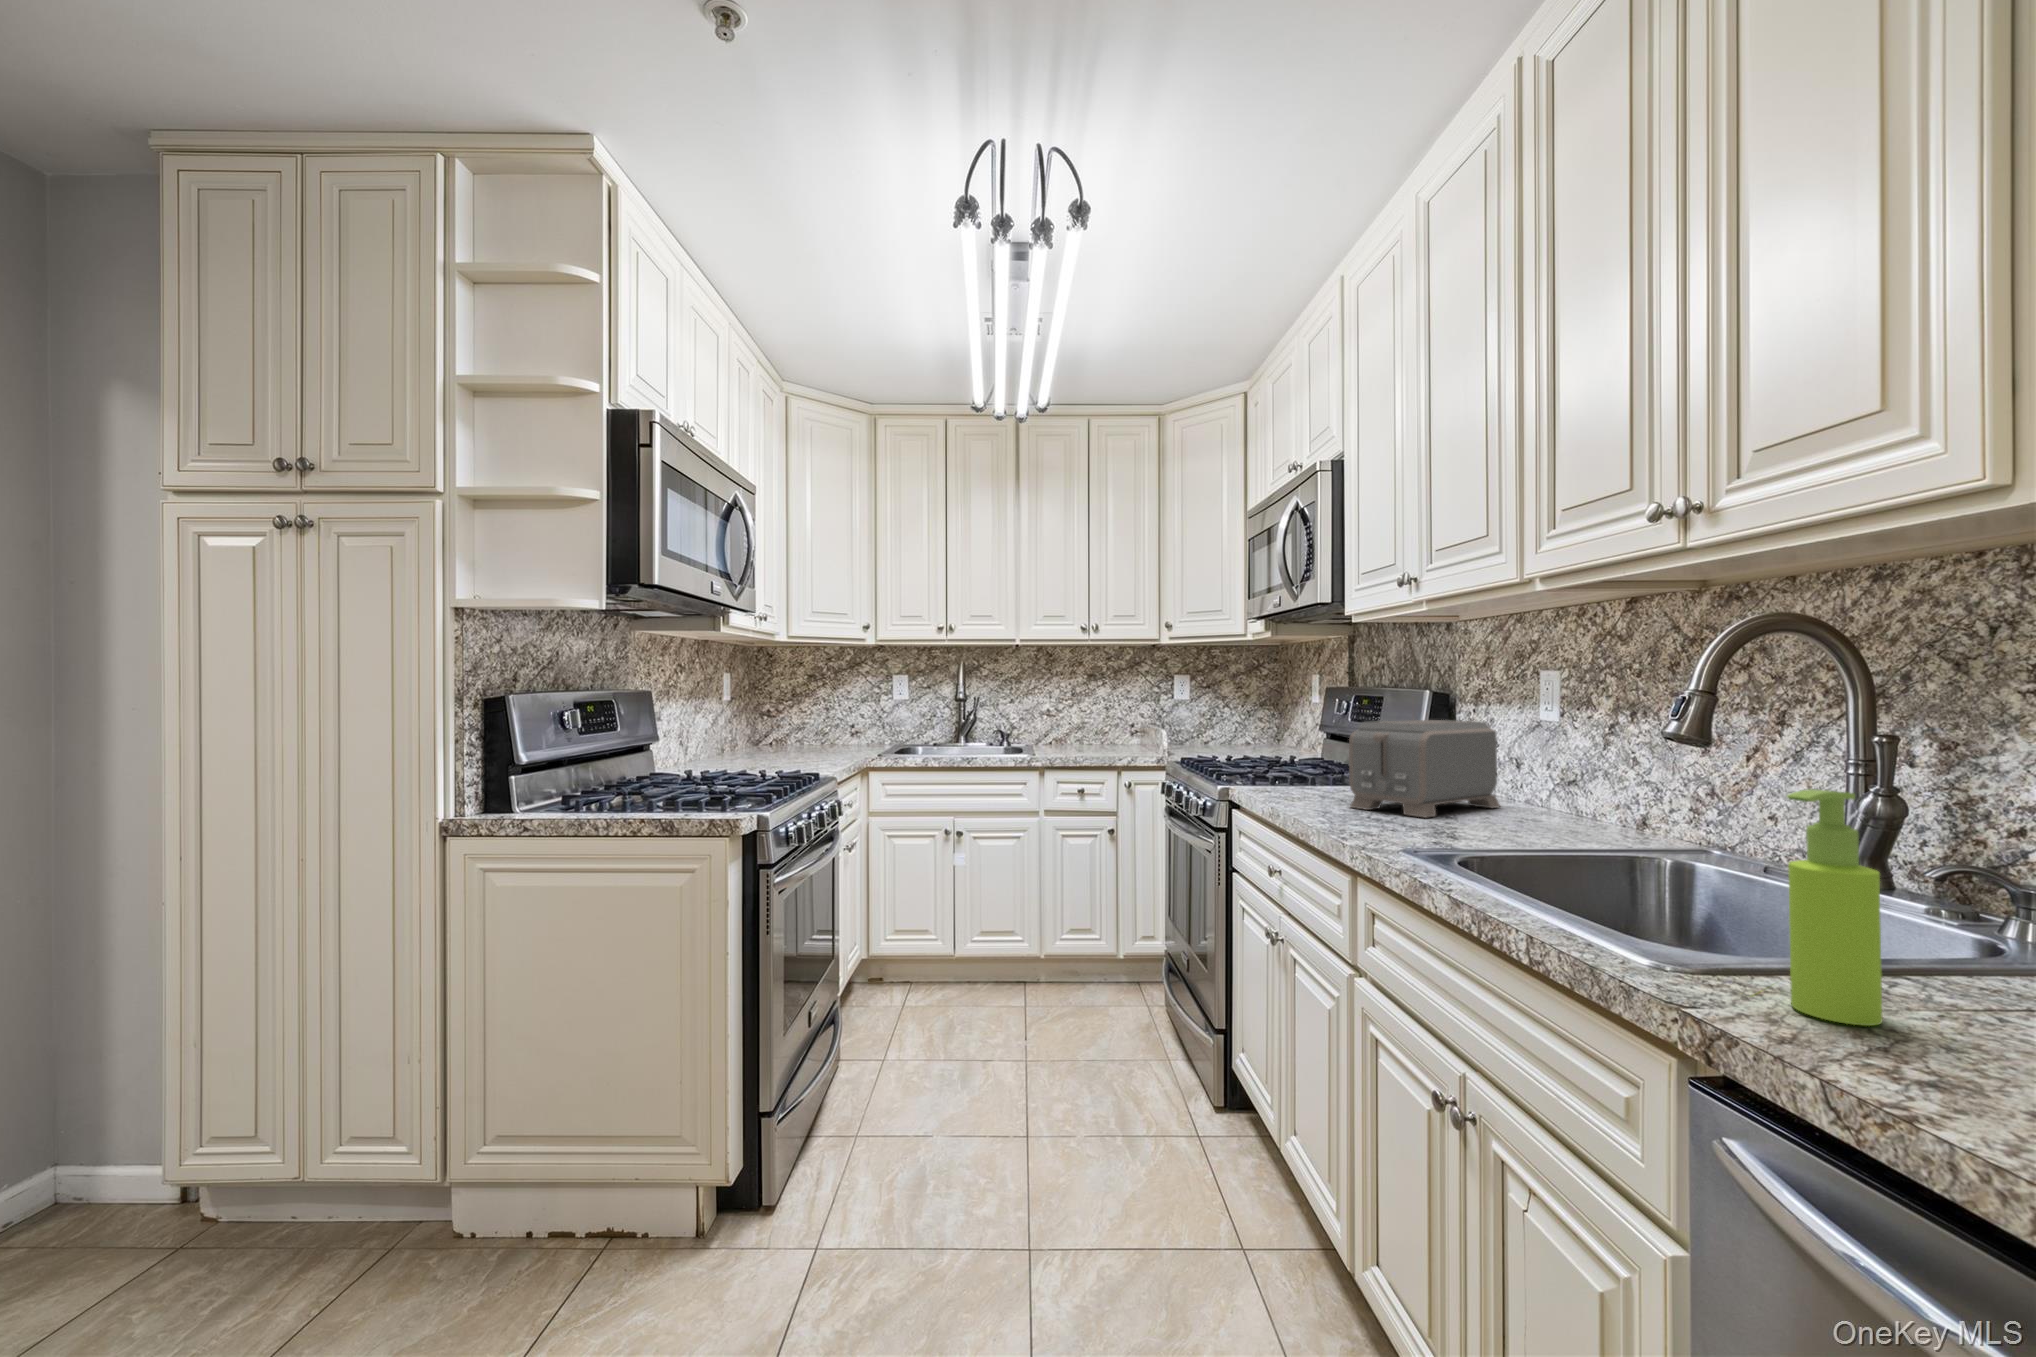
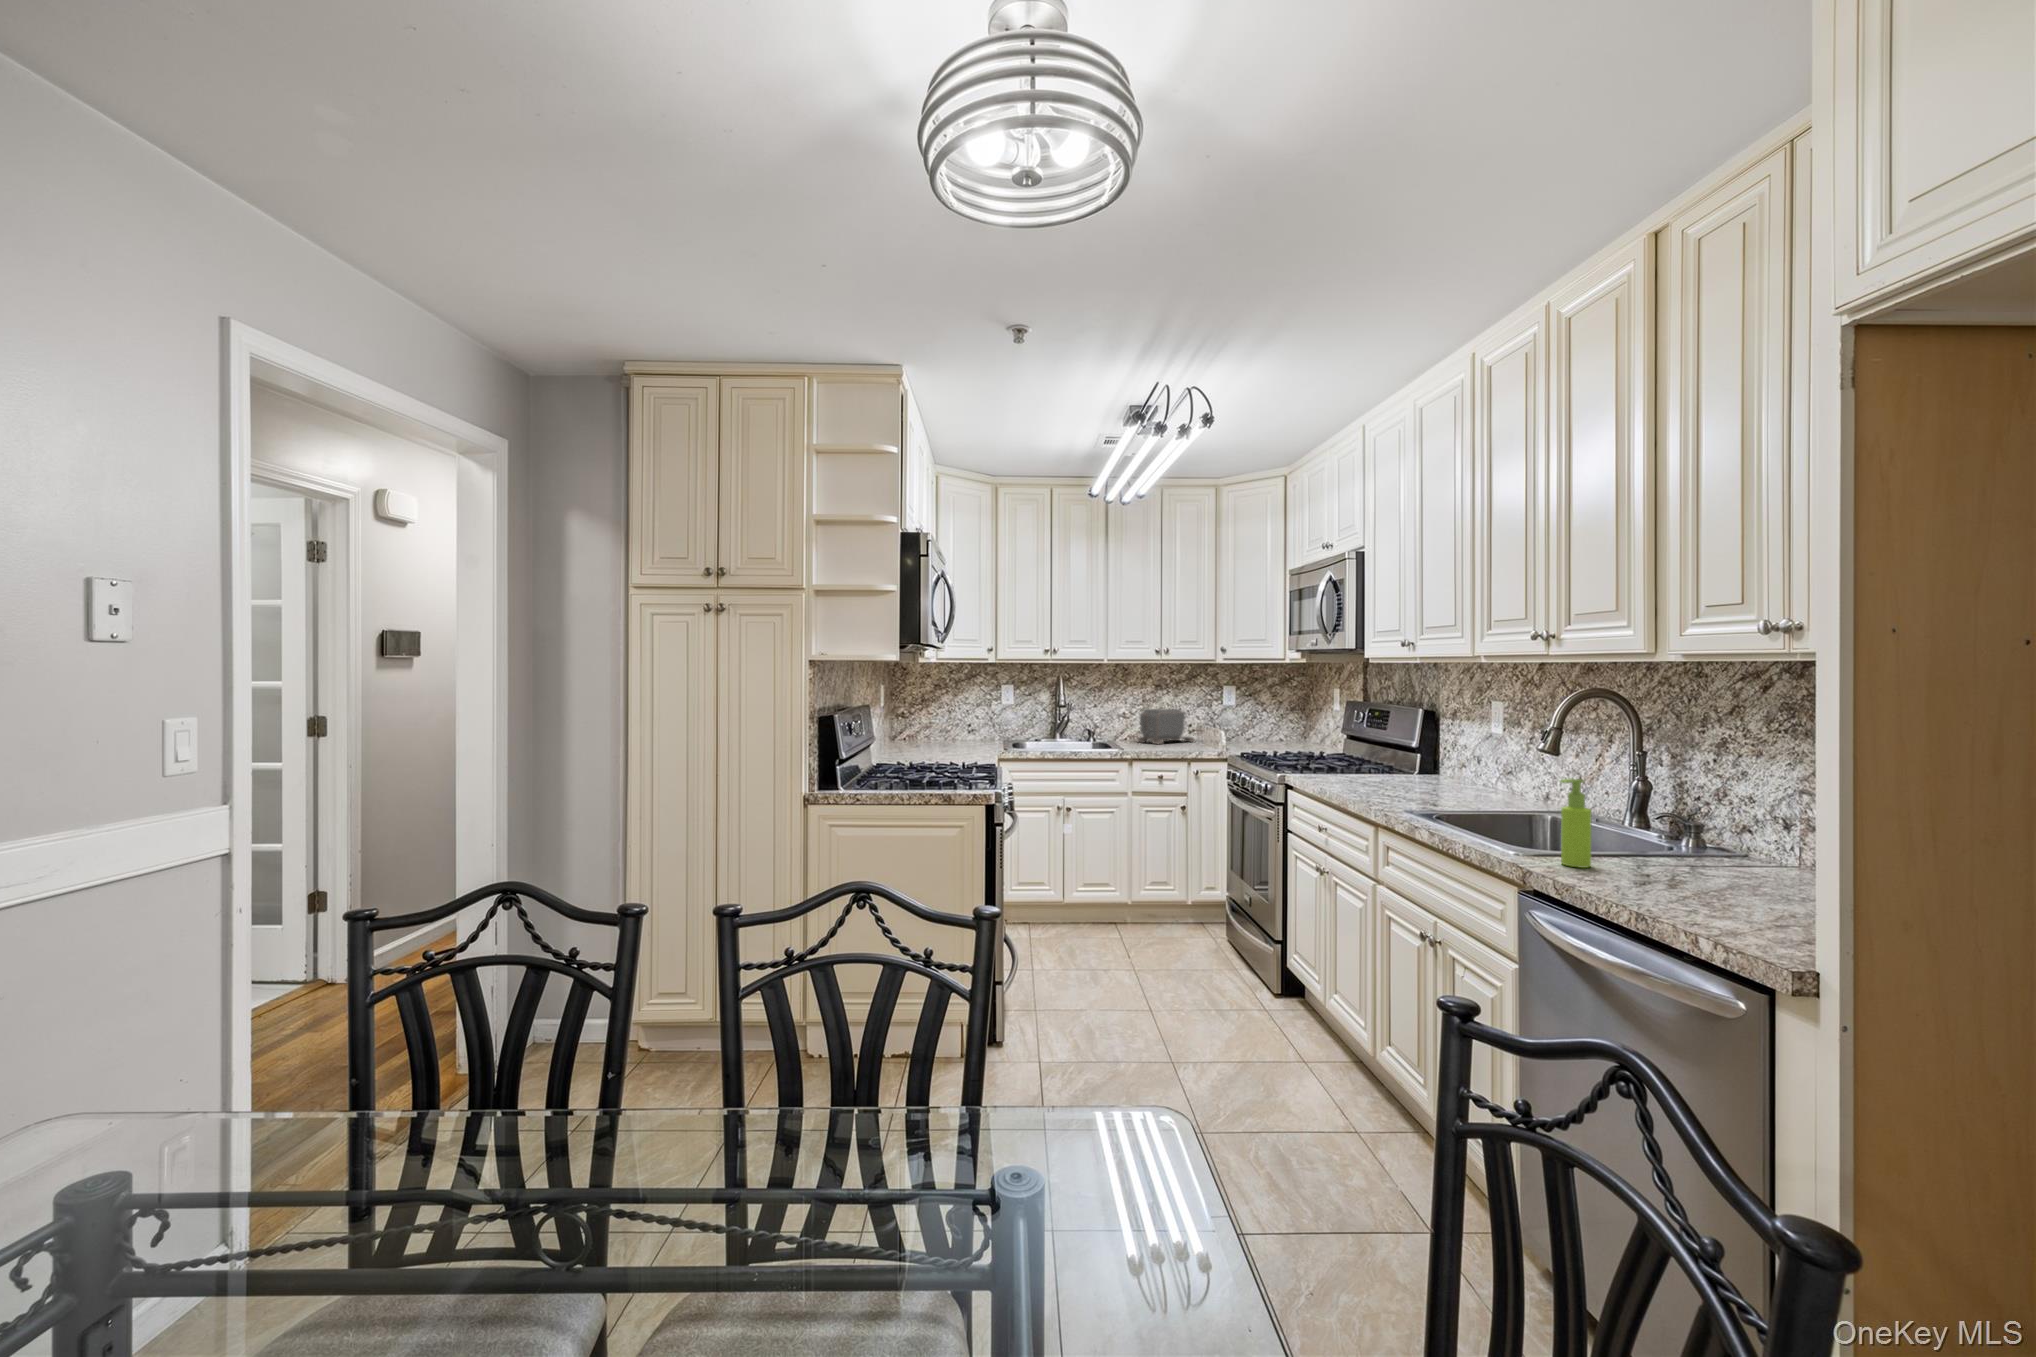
toaster: present [1349,720,1500,818] -> present [1138,708,1195,744]

